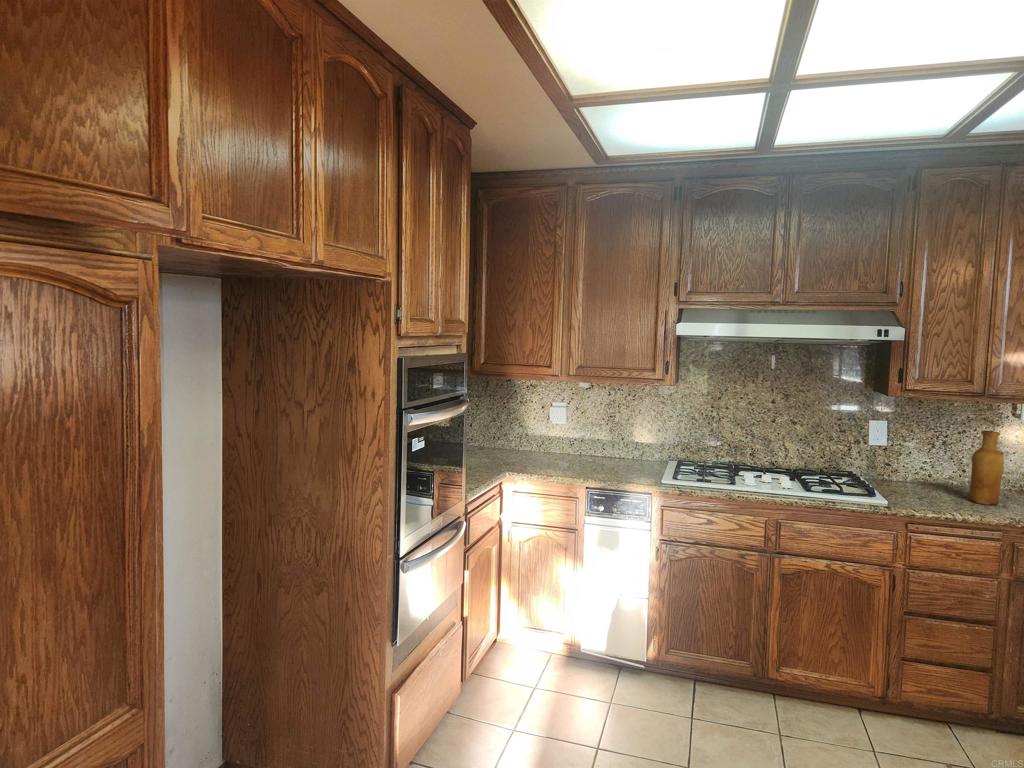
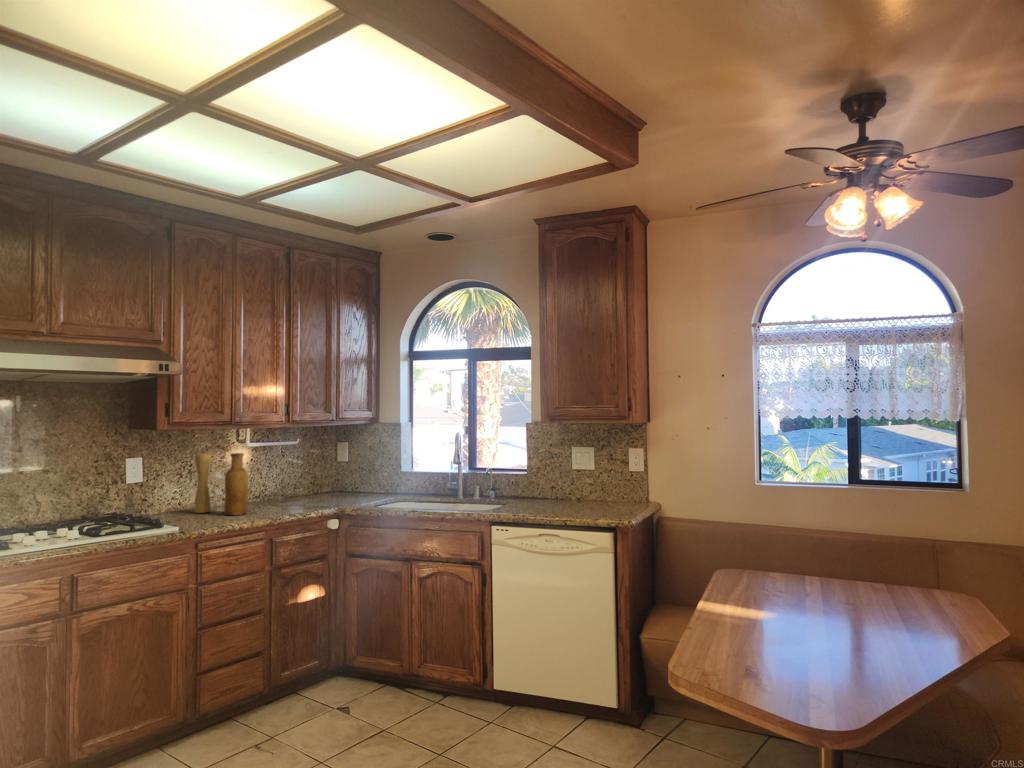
pepper mill: none [941,424,966,491] -> present [195,452,212,513]

